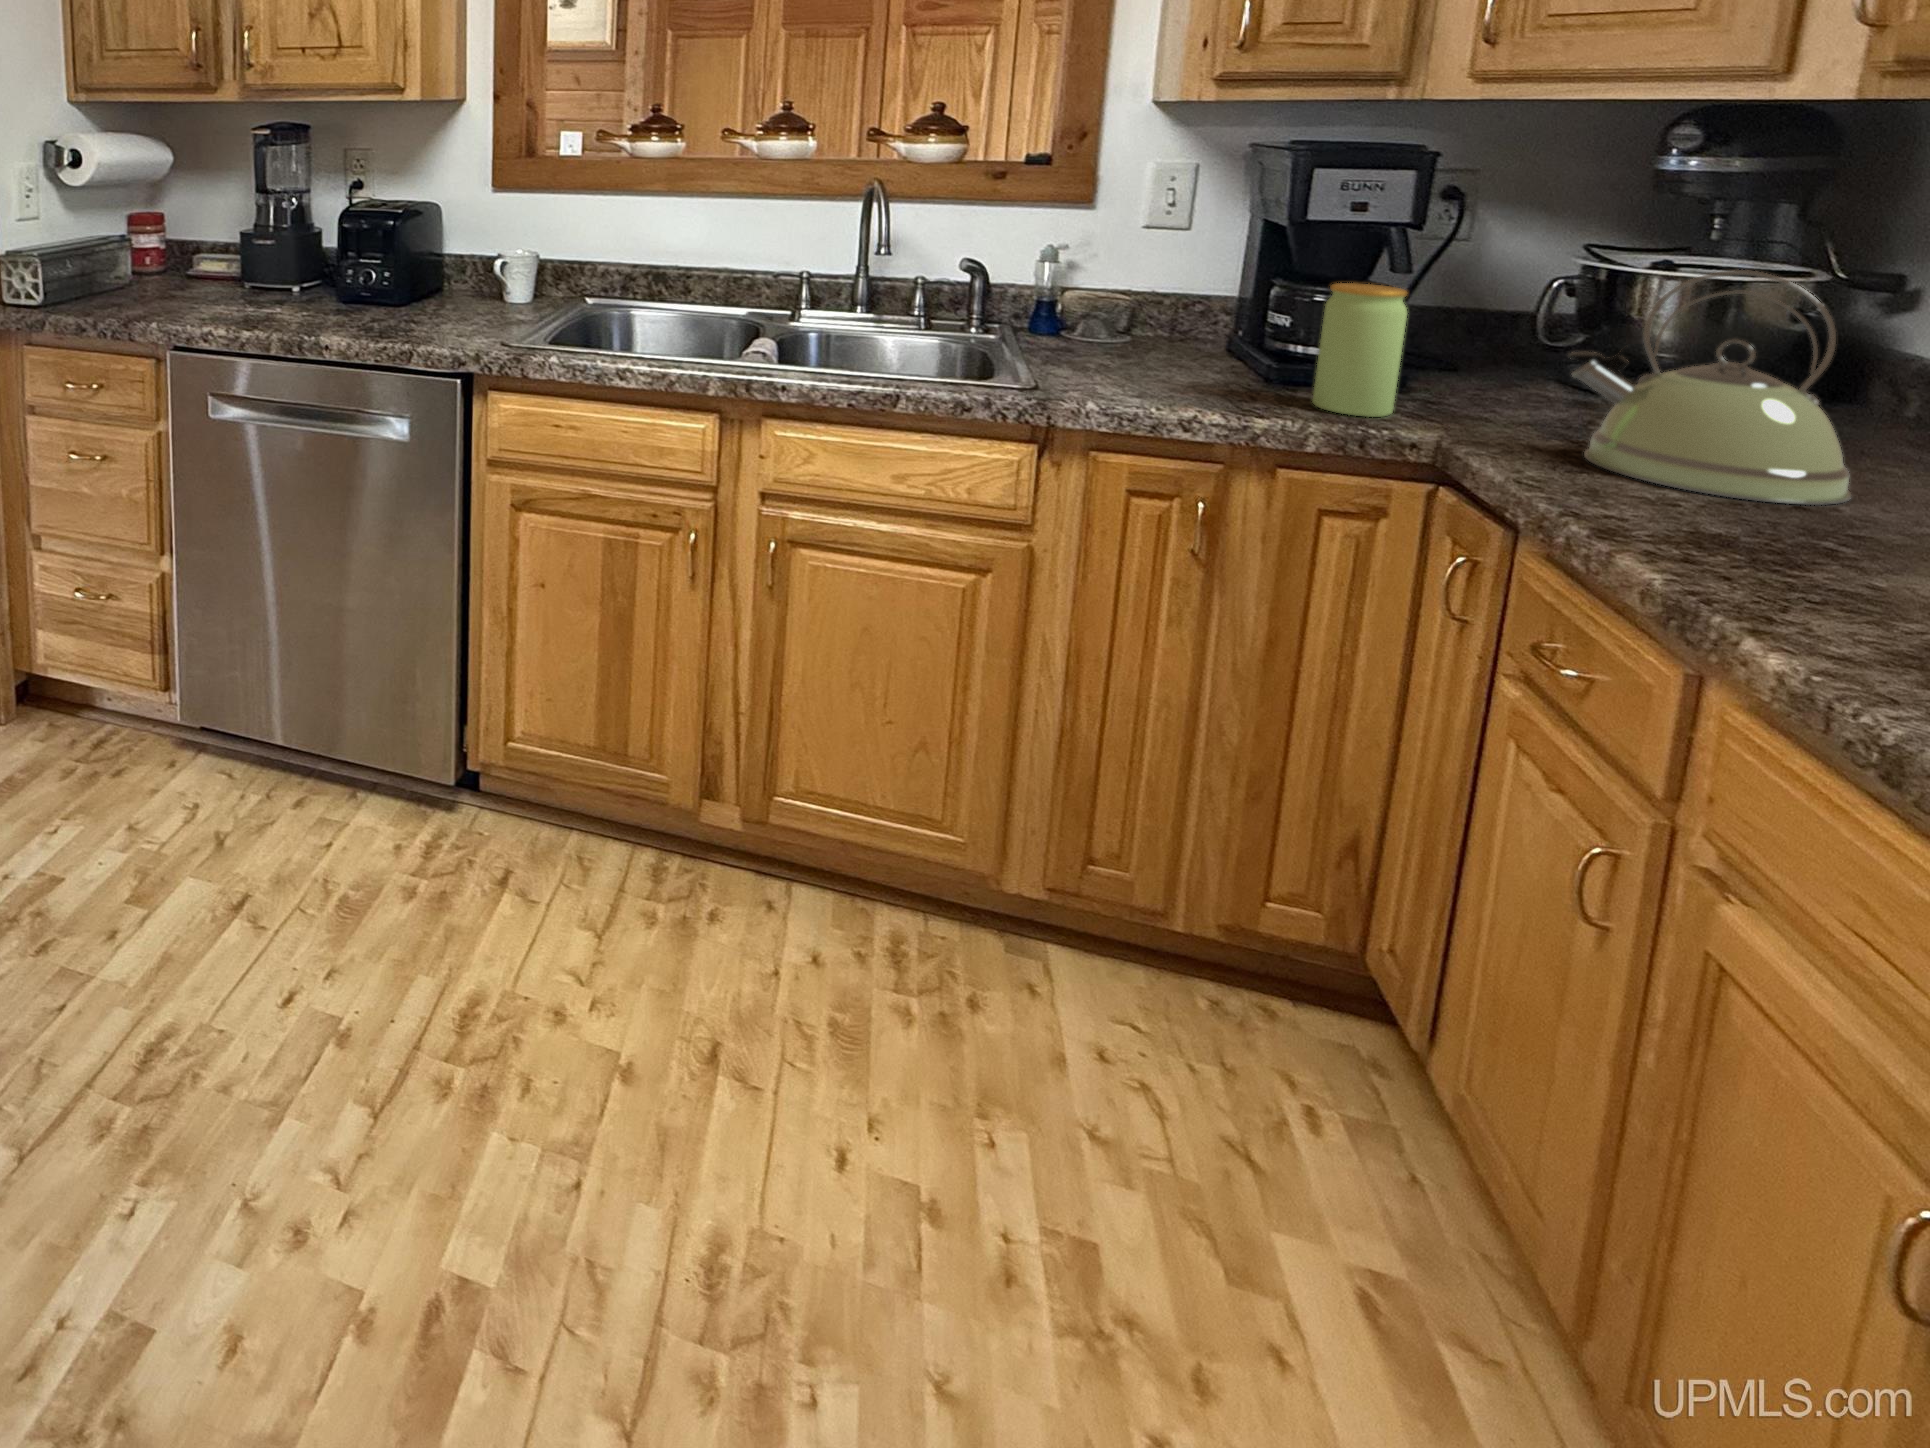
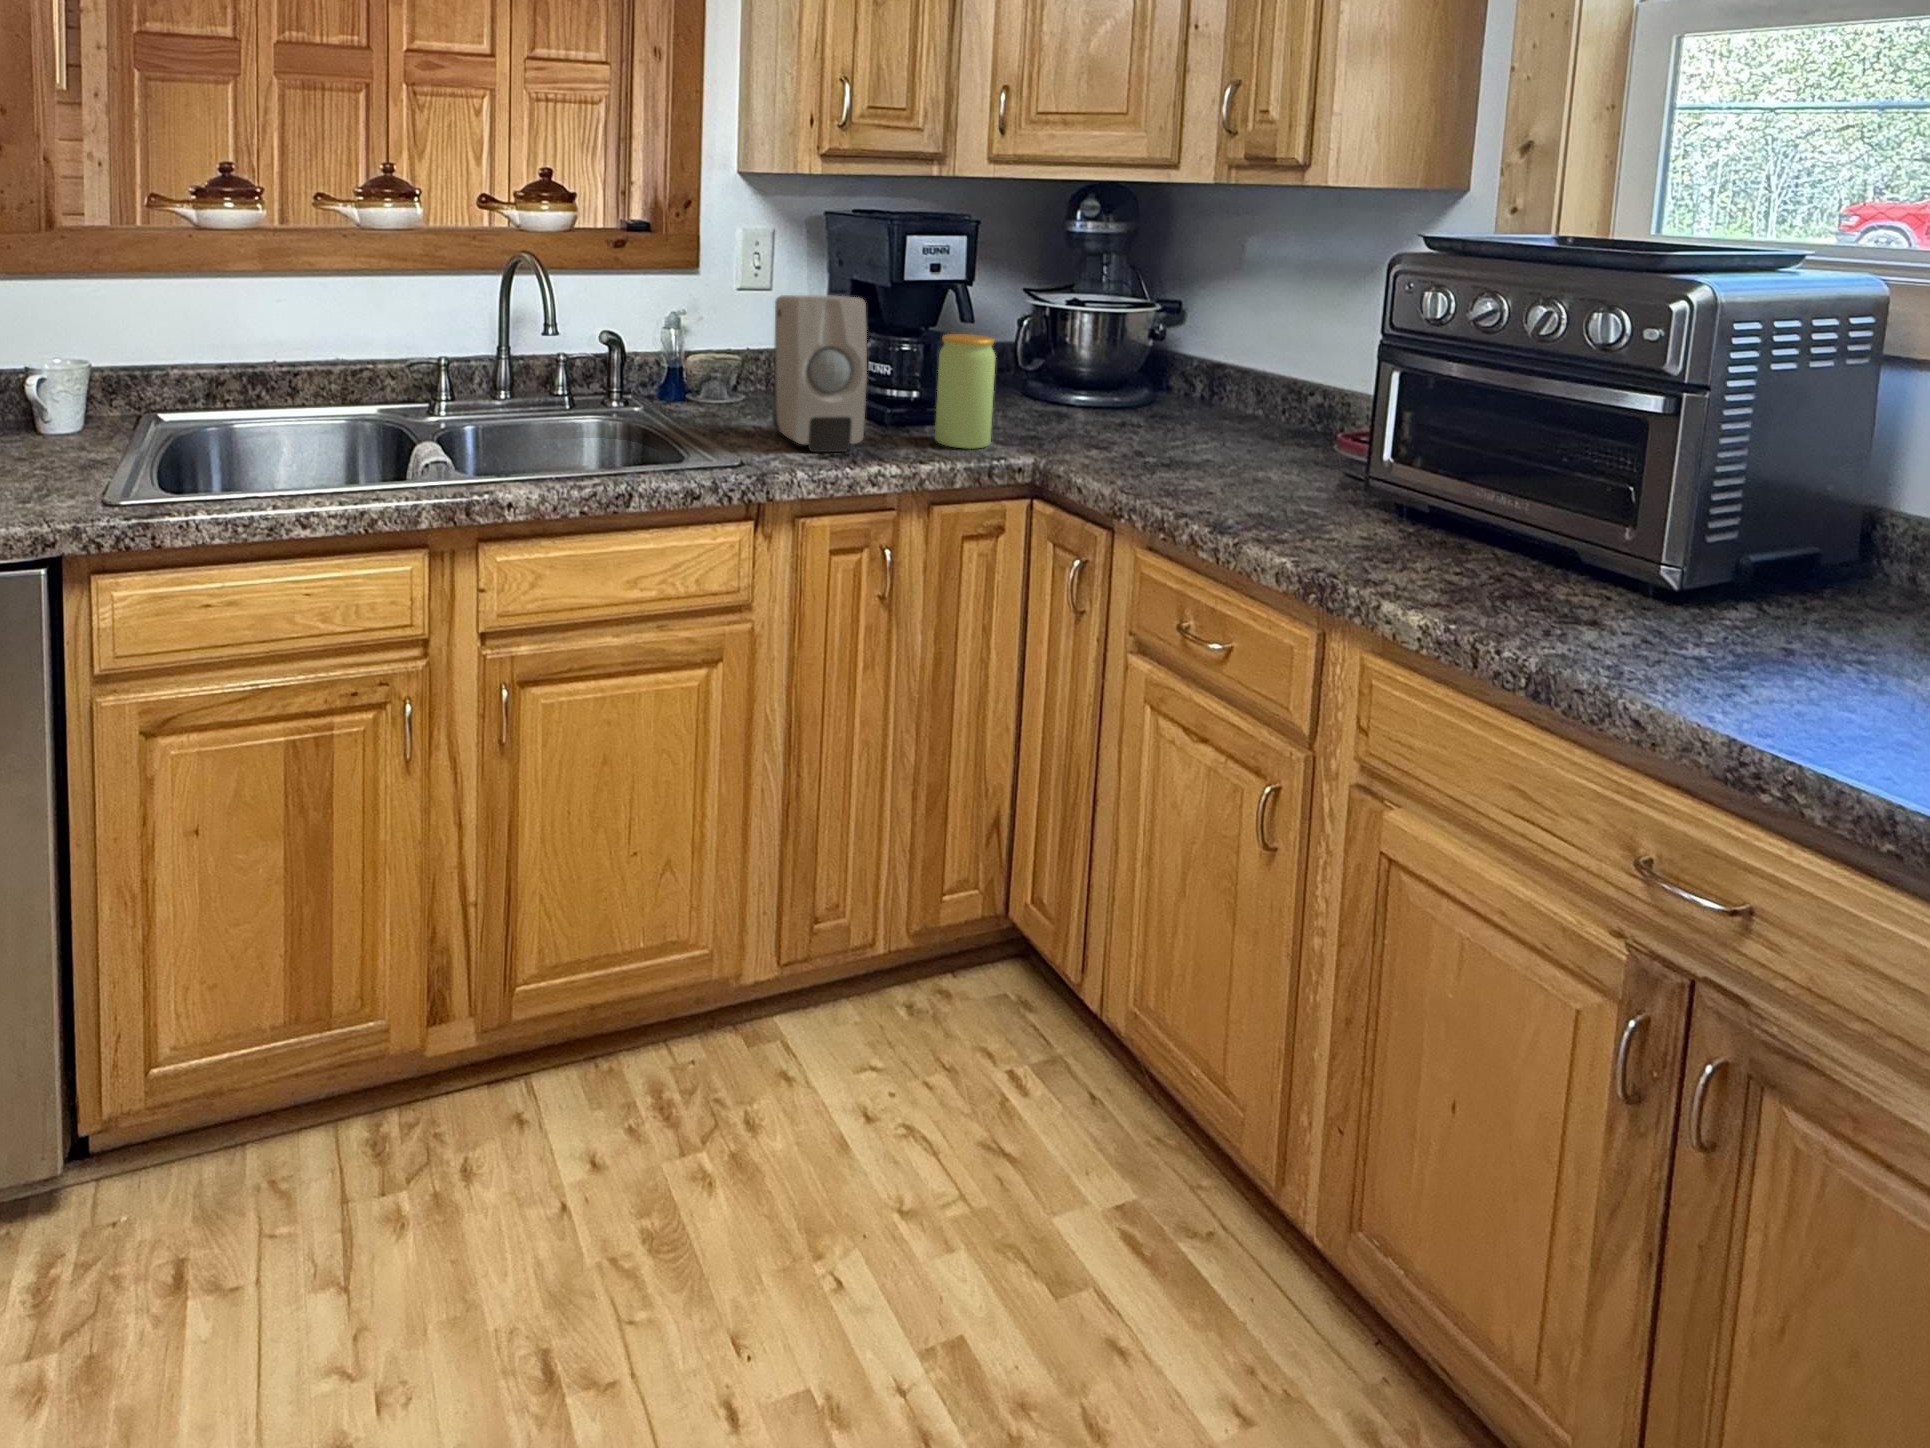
soap dispenser: none [1112,229,1216,396] -> present [773,295,867,452]
kettle: present [1569,270,1851,505] -> none [1108,309,1265,479]

